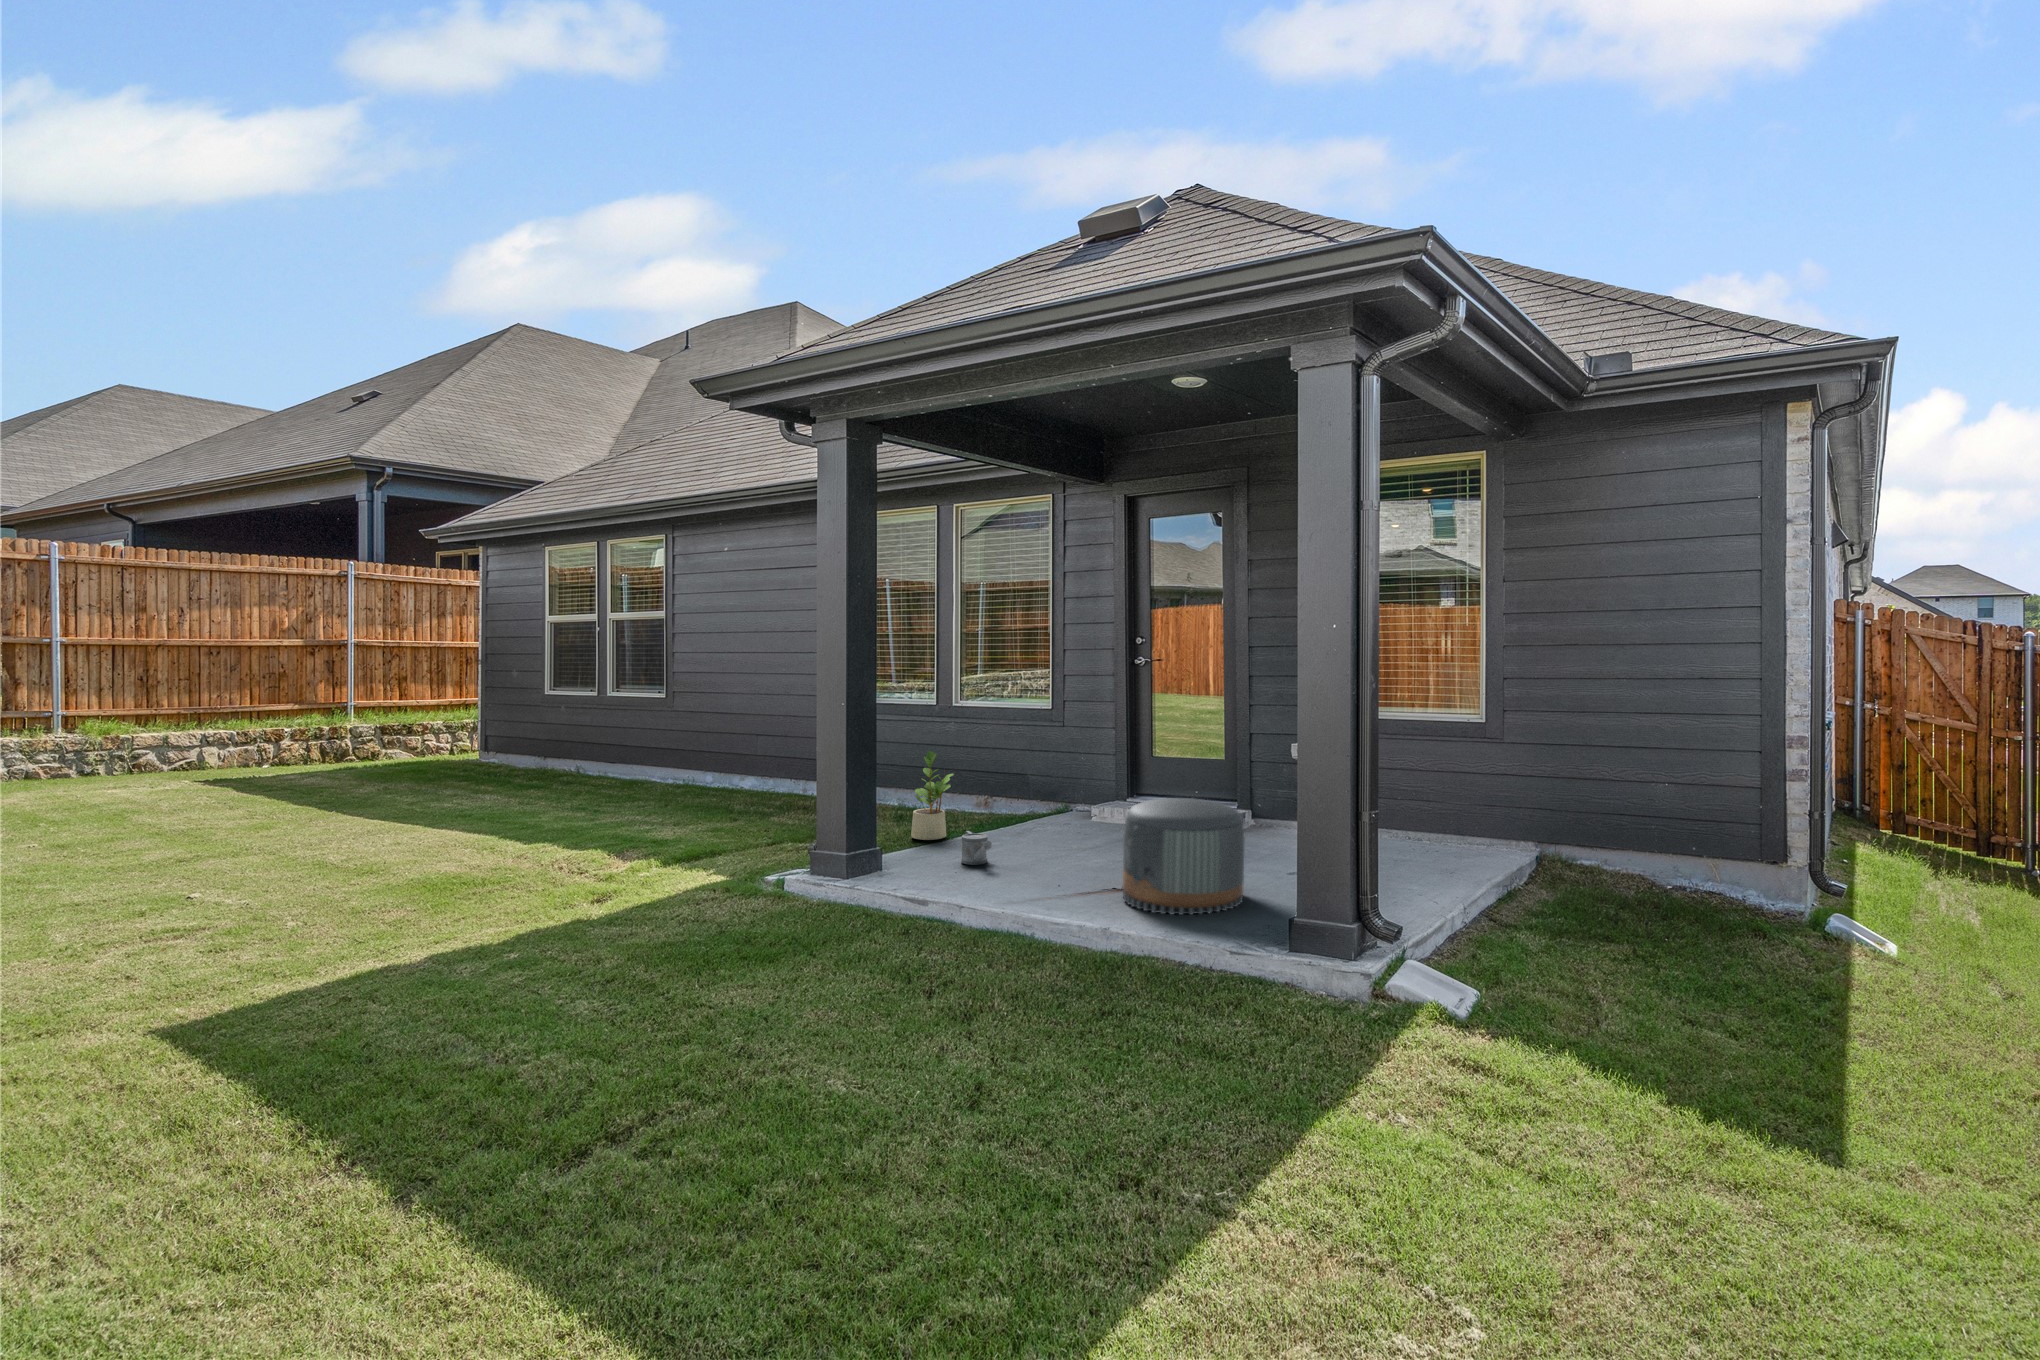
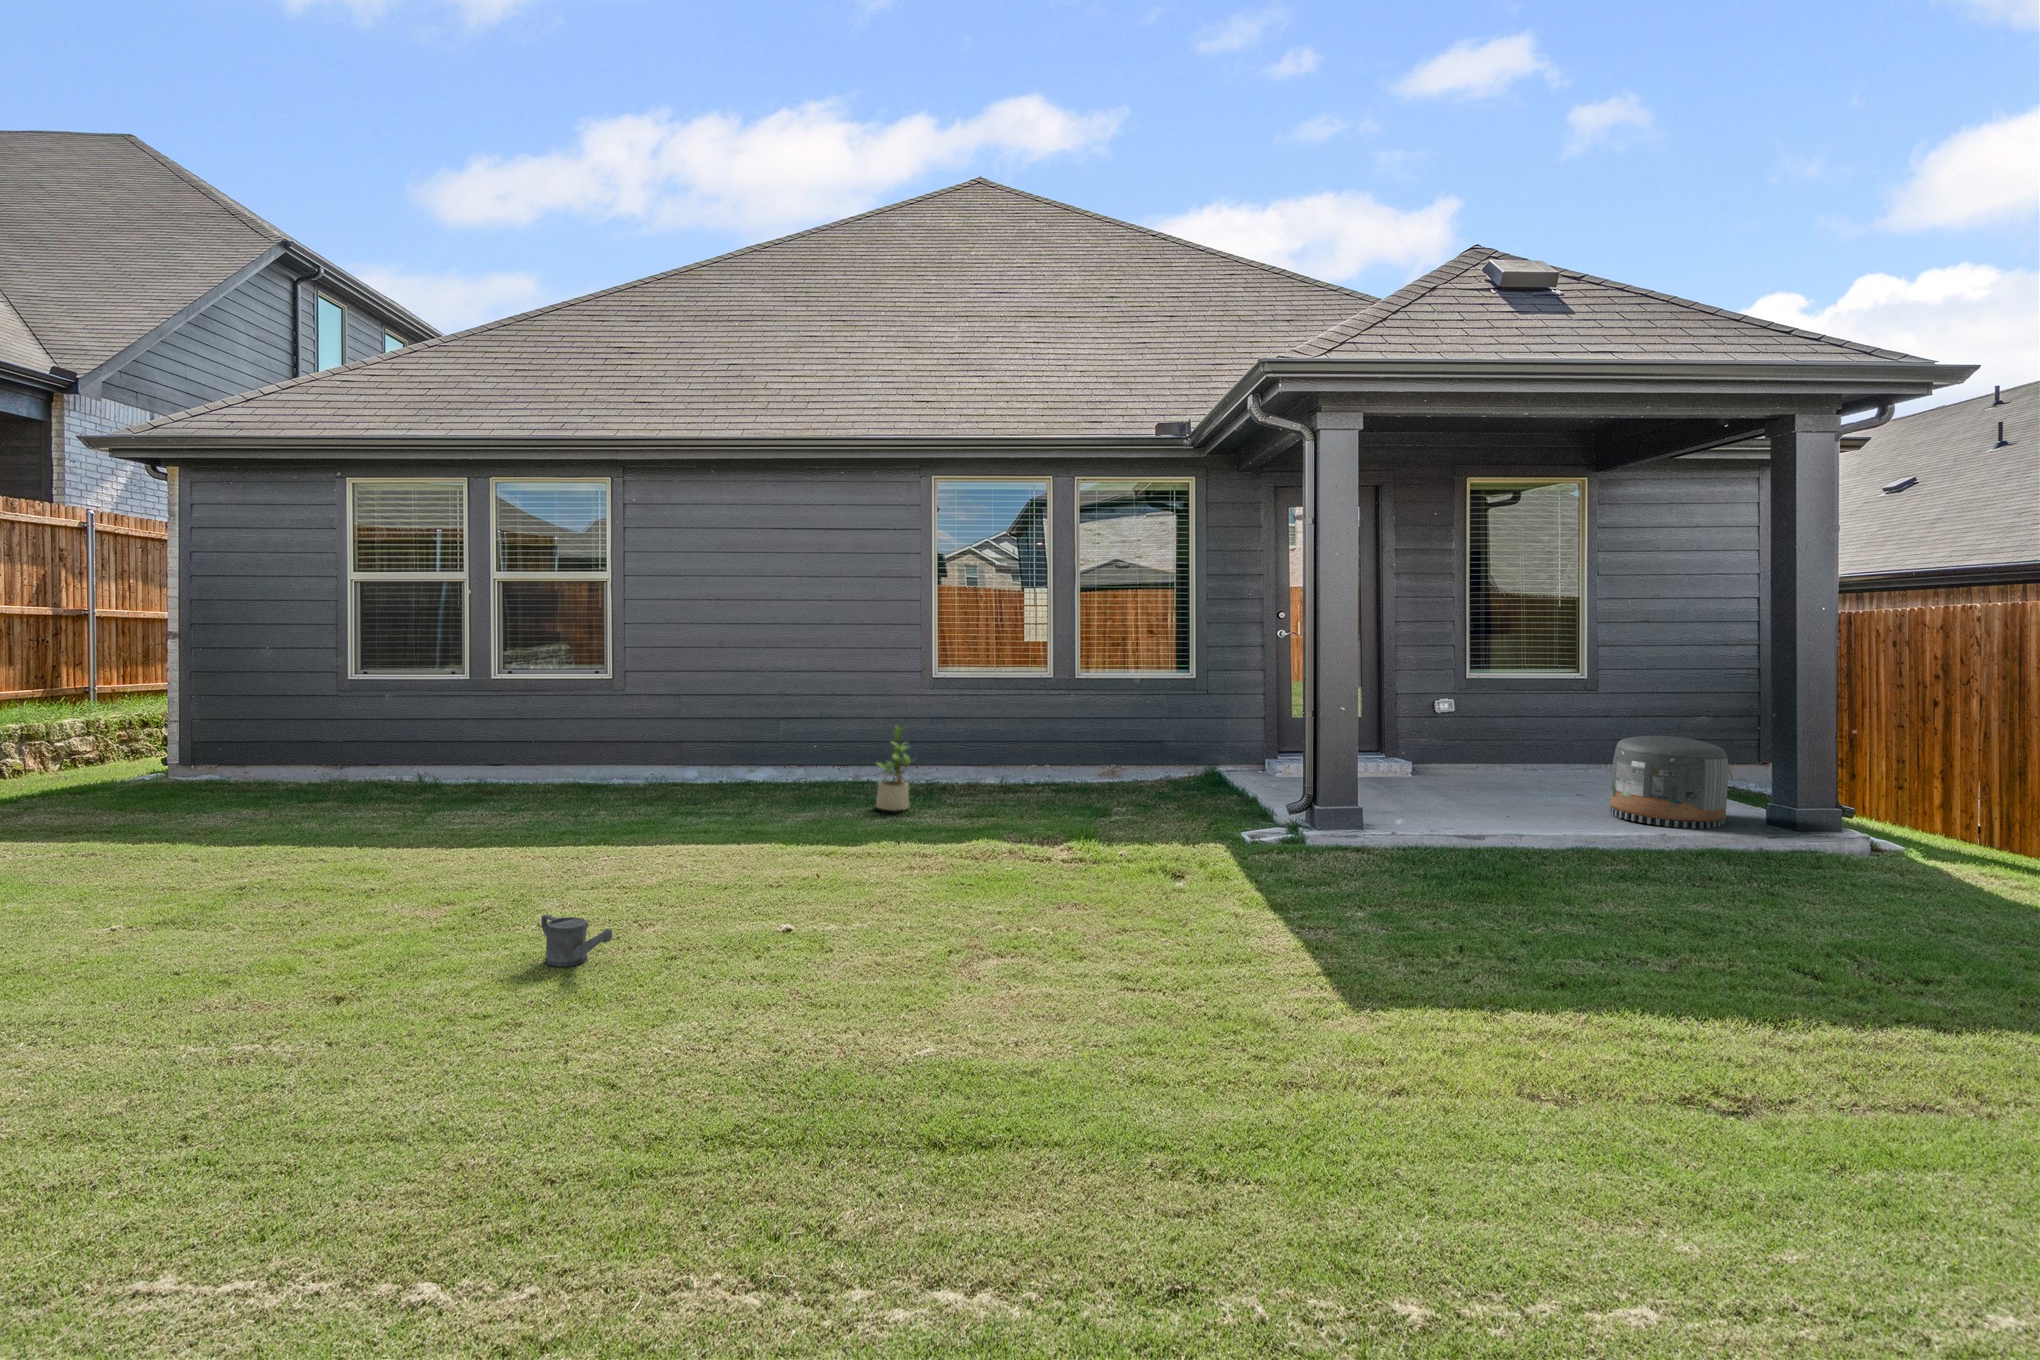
potted plant: present [911,751,953,840] -> present [876,725,911,811]
watering can: present [961,831,992,865] -> present [541,915,612,967]

